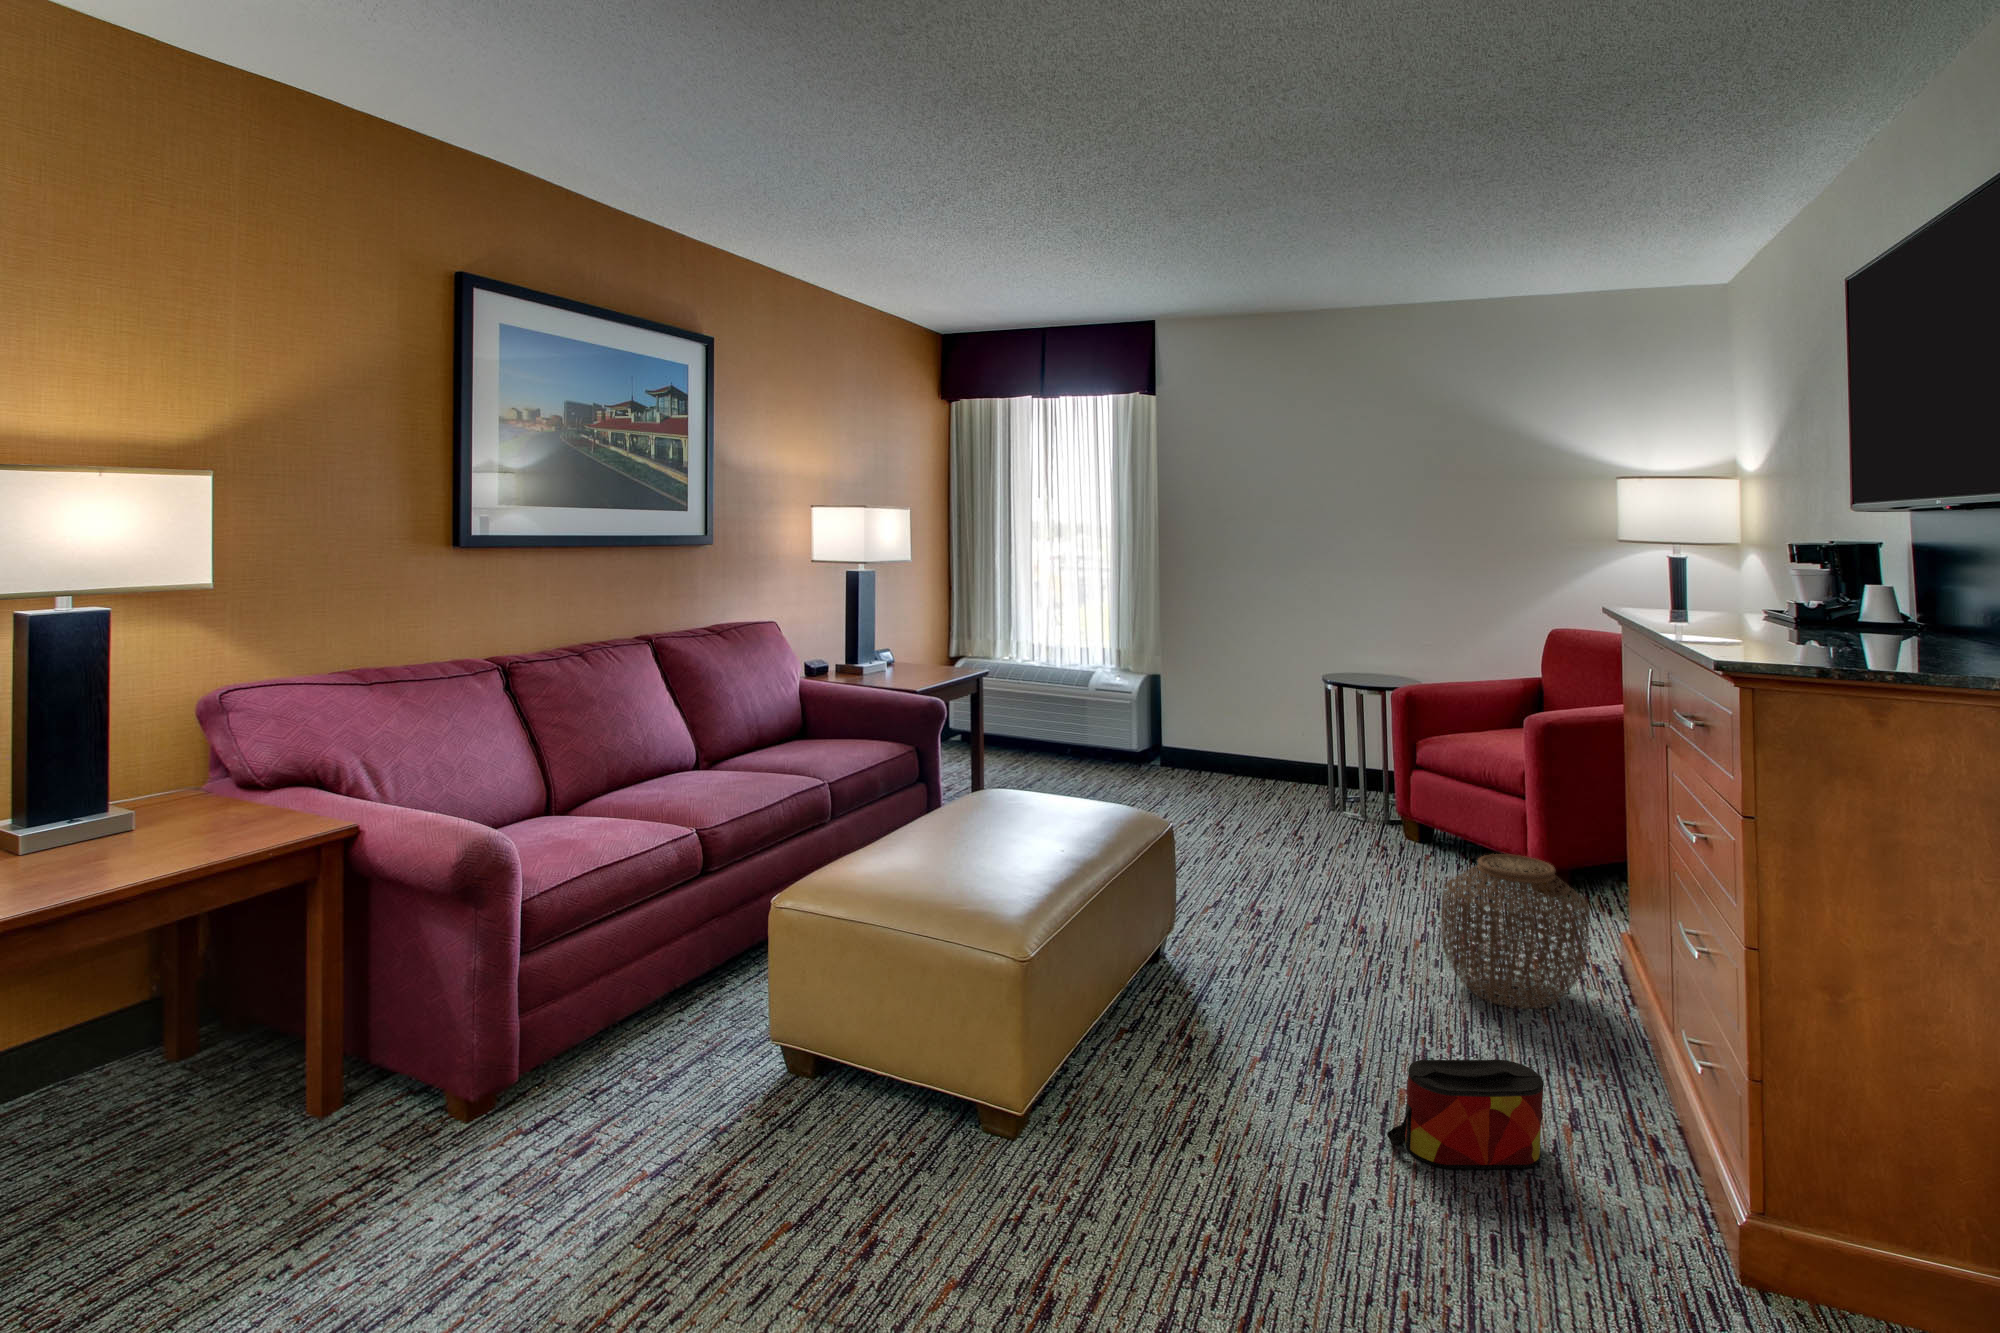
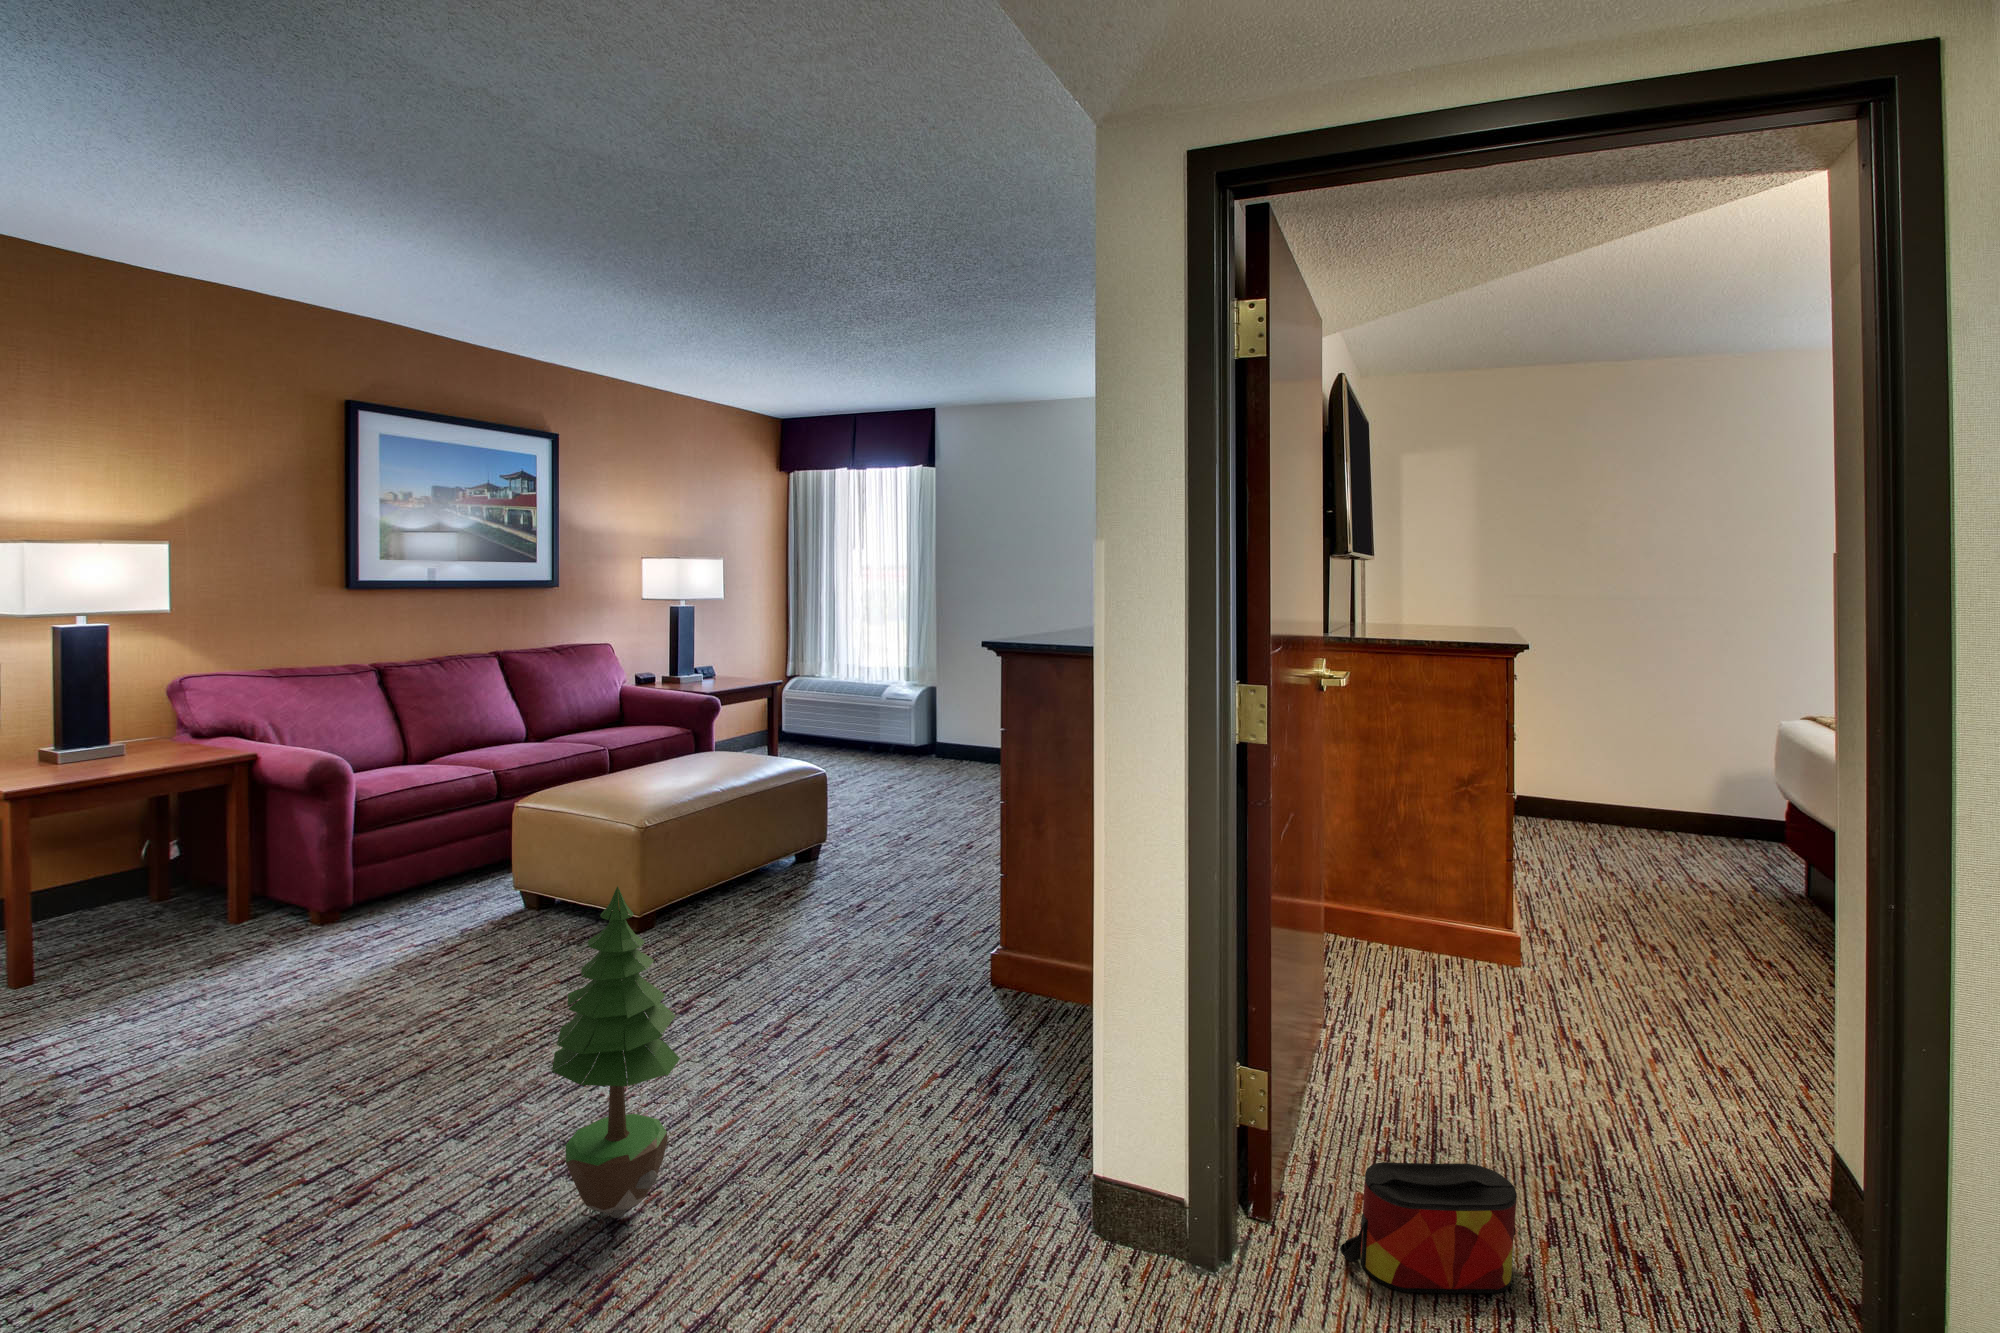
potted tree: none [689,831,799,1120] -> present [552,886,680,1218]
woven basket: present [1441,854,1590,1009] -> none [1410,920,1570,1093]

